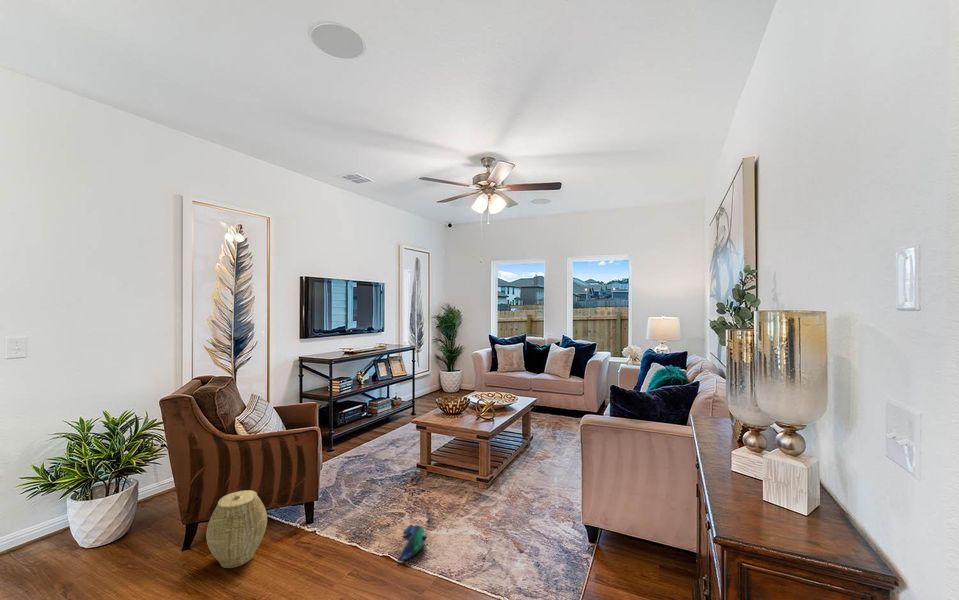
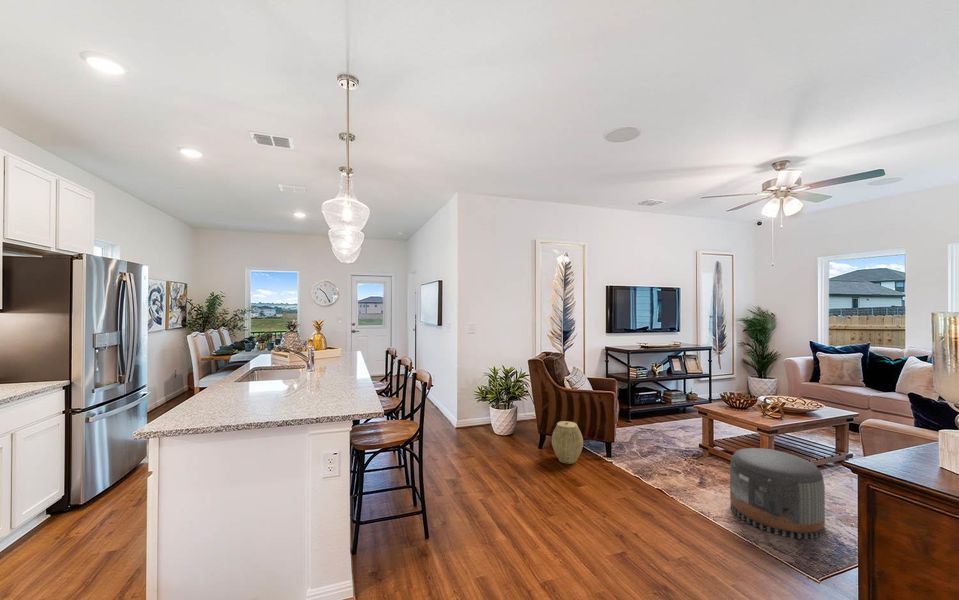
pouf: none [467,461,553,571] -> present [730,448,825,539]
plush toy: present [398,525,427,562] -> none [668,478,694,496]

